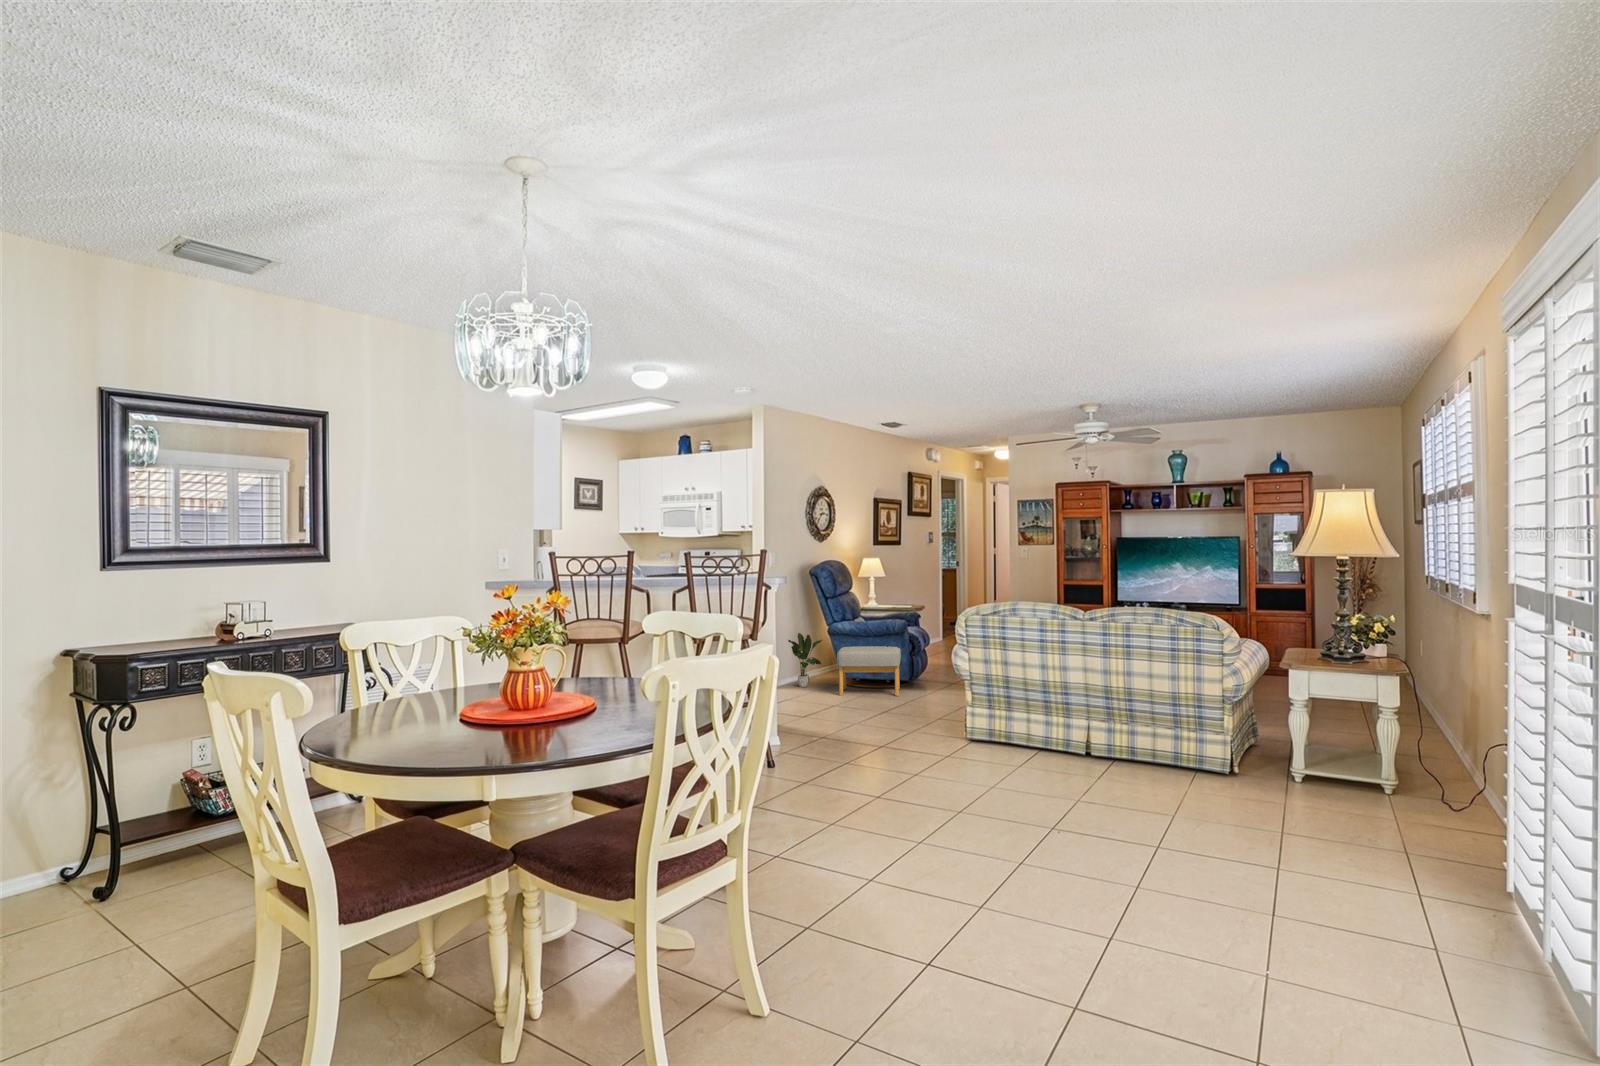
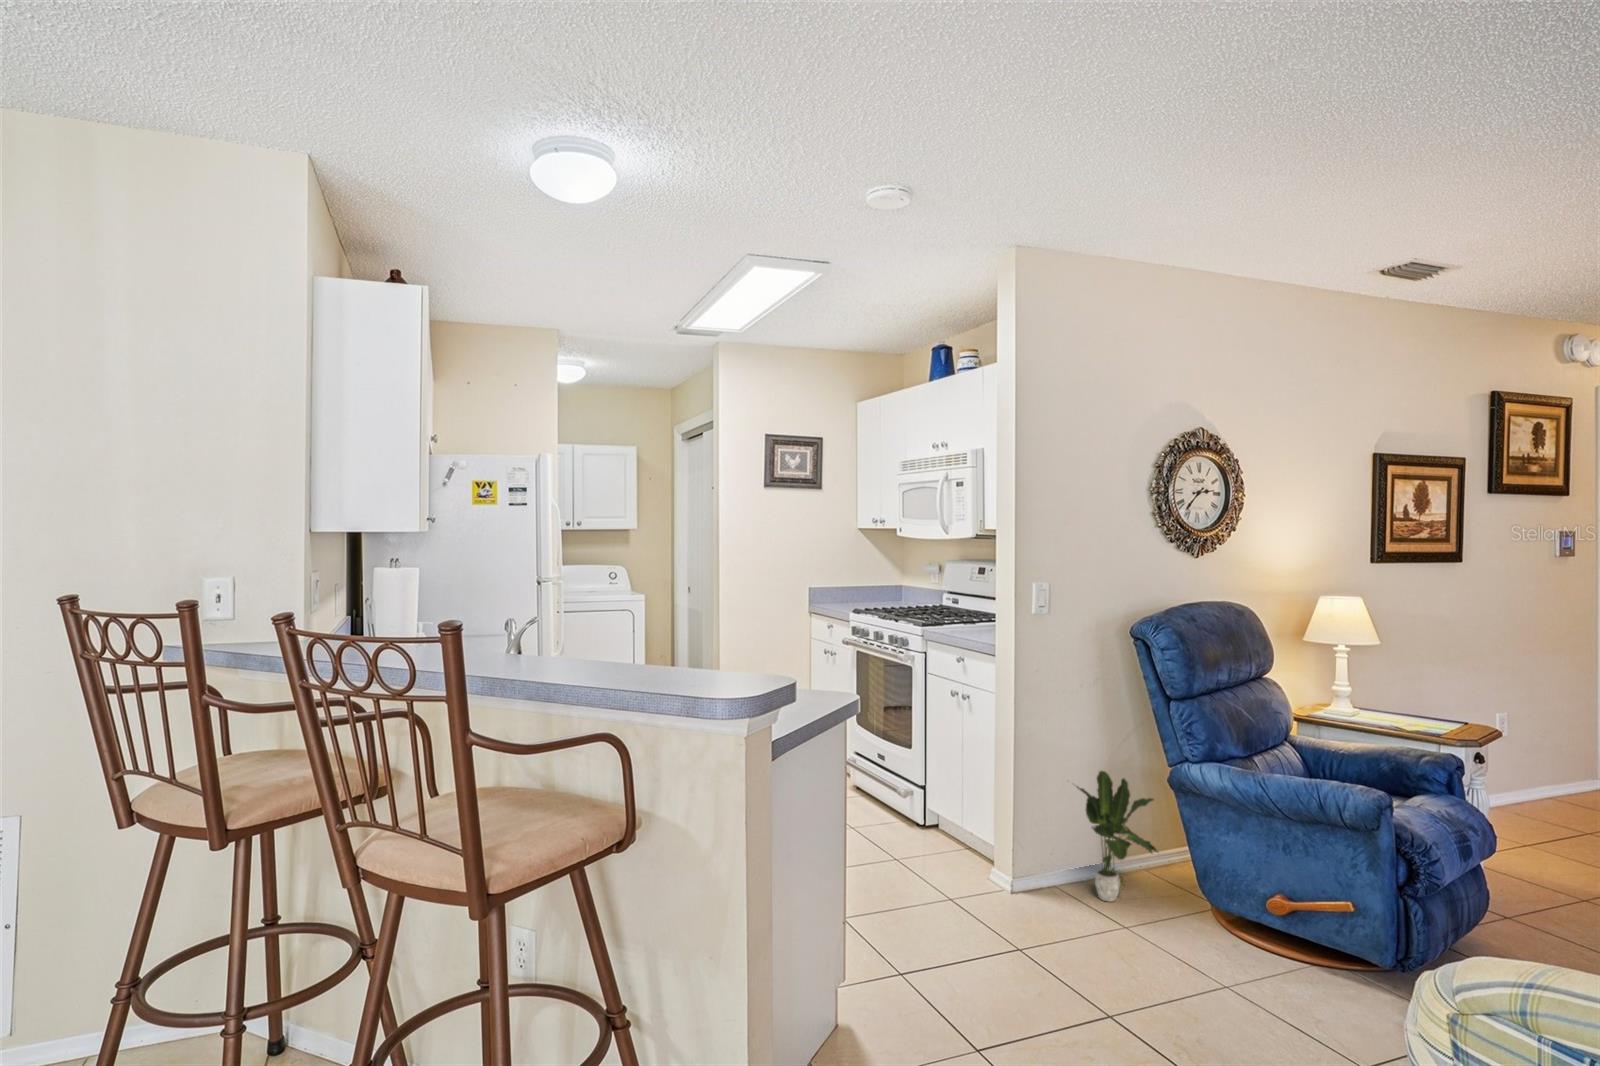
footstool: present [837,646,901,696] -> none [1158,832,1369,1027]

